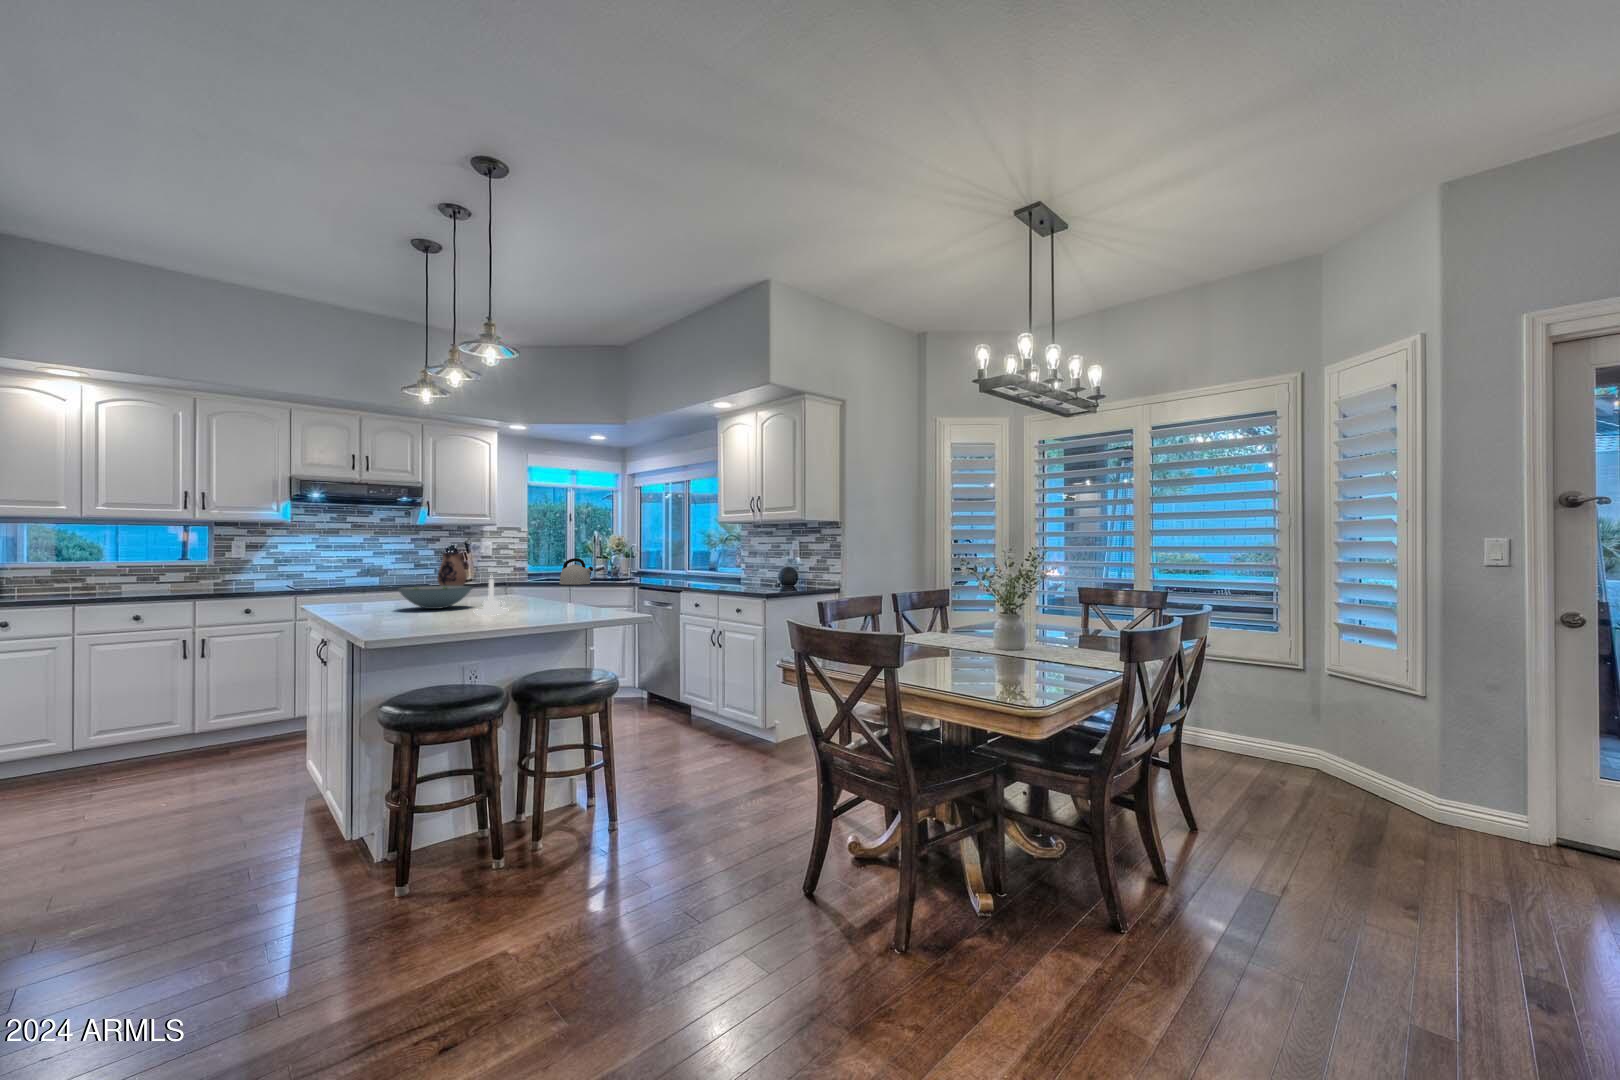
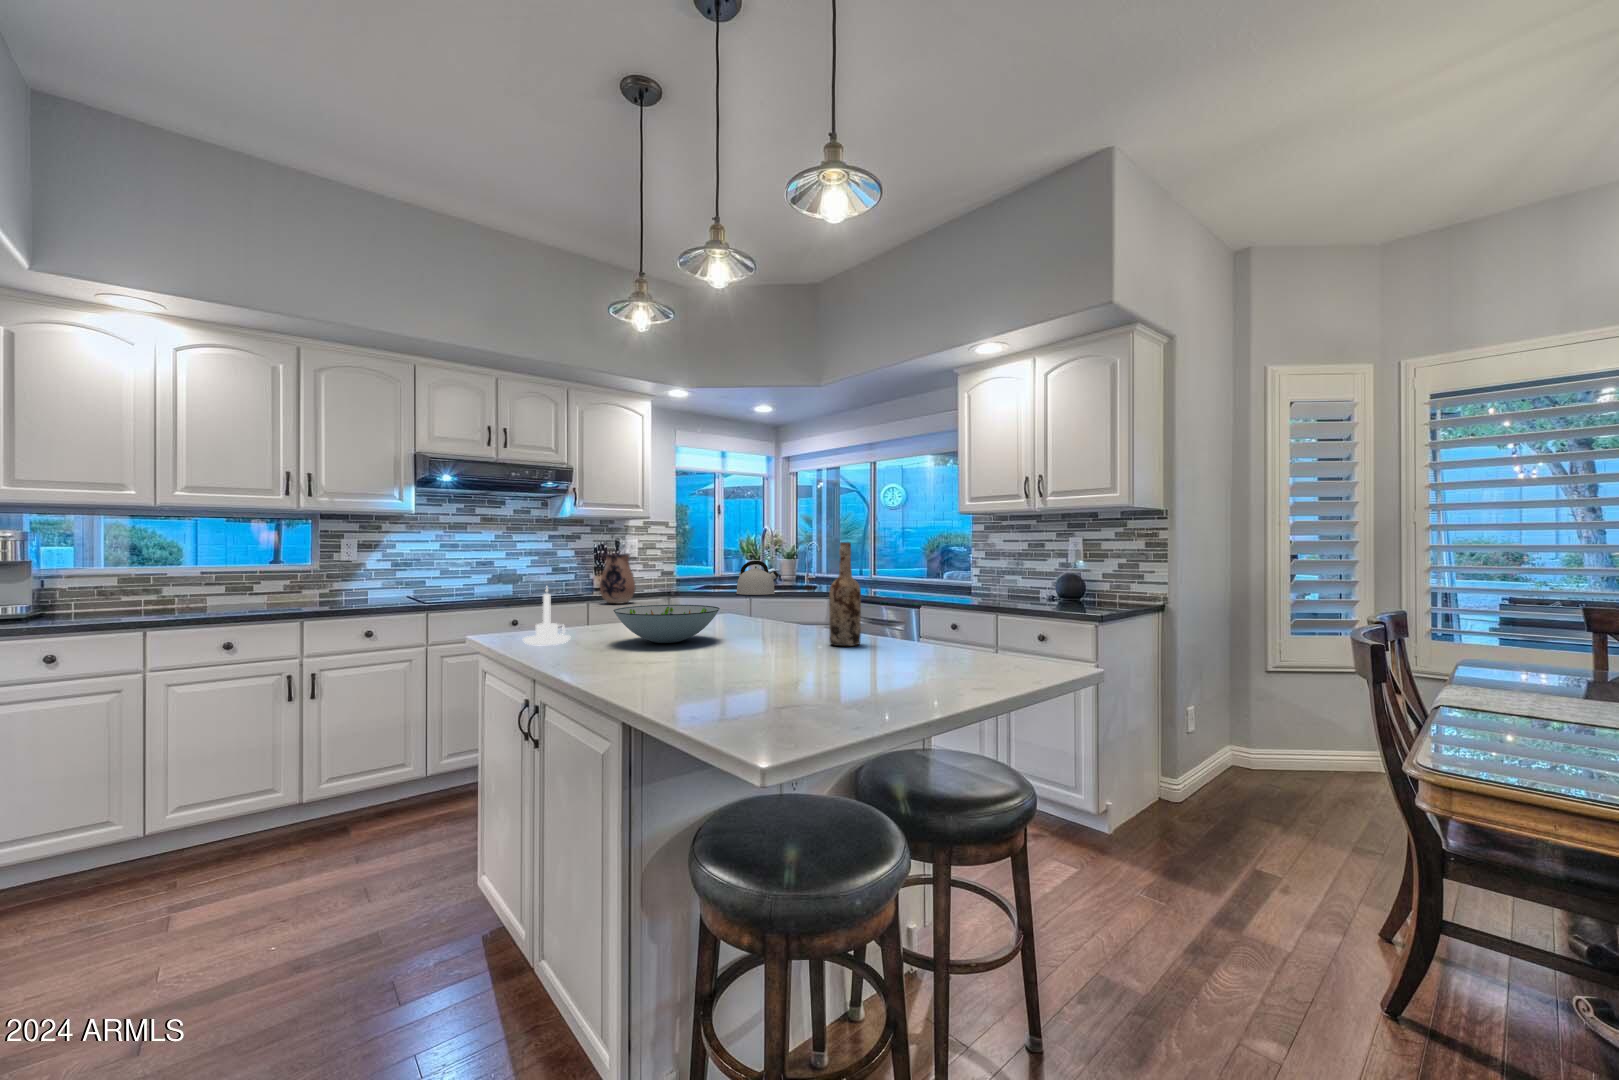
wine bottle: none [536,544,557,609] -> present [829,542,861,646]
candle holder: present [474,579,508,615] -> present [523,586,570,646]

